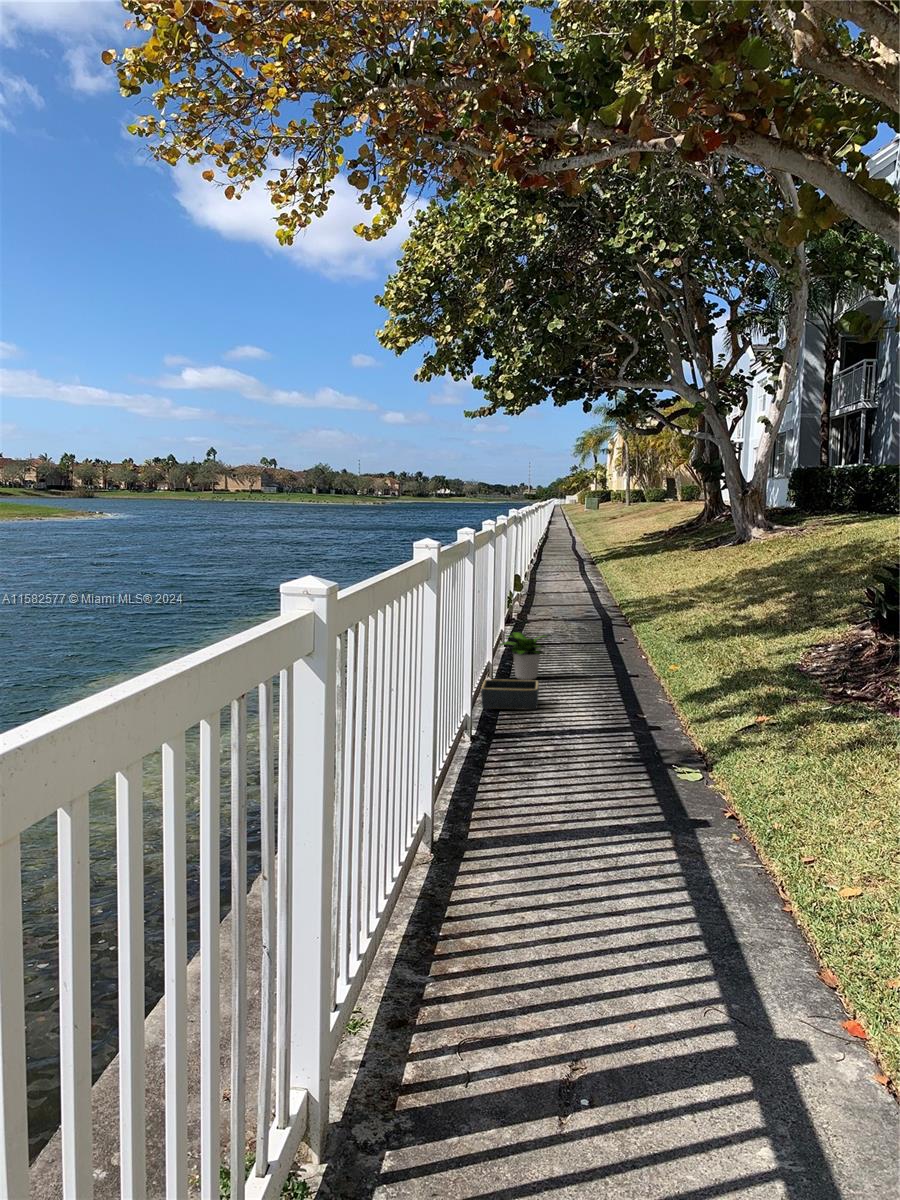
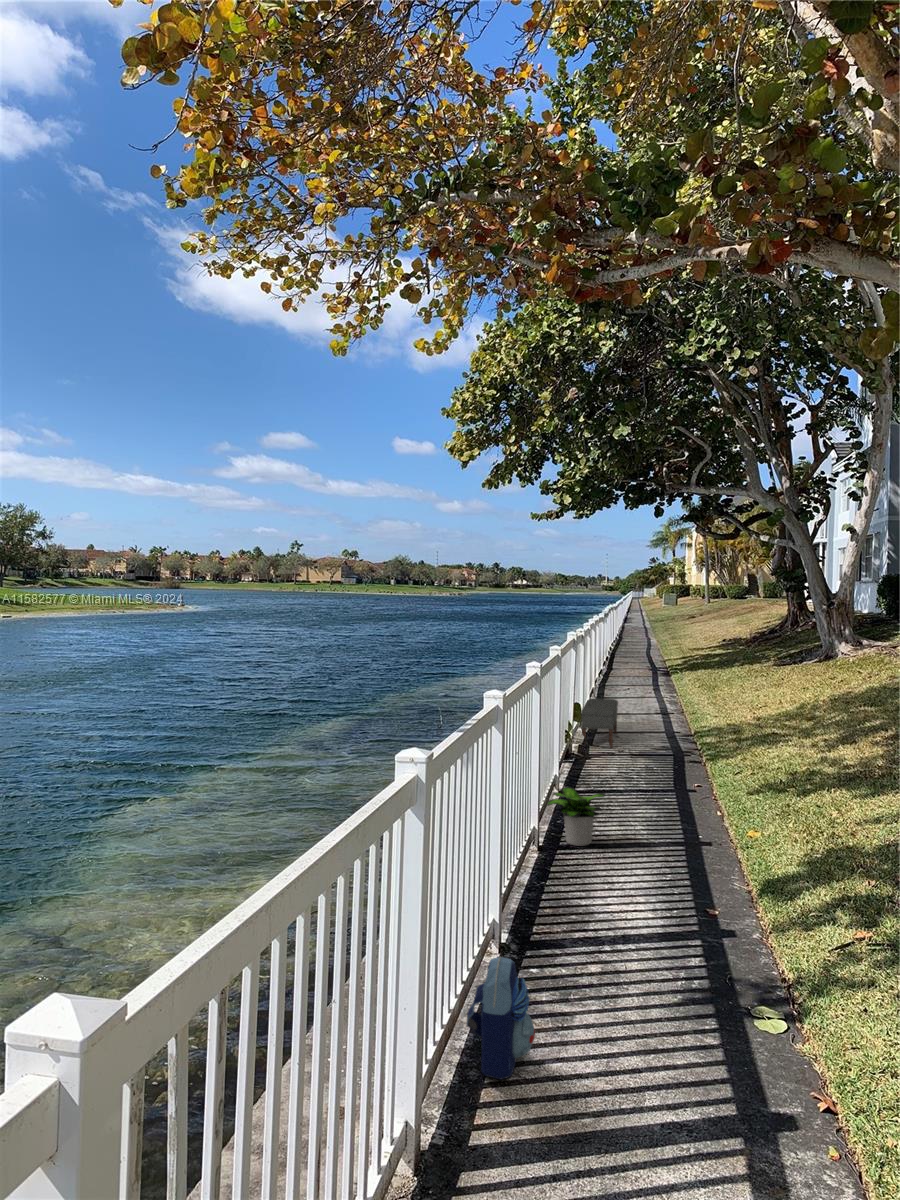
bench: none [519,575,552,617] -> present [581,698,618,748]
basket: present [481,680,539,710] -> none [520,853,589,897]
backpack: none [456,719,511,807] -> present [466,956,535,1080]

